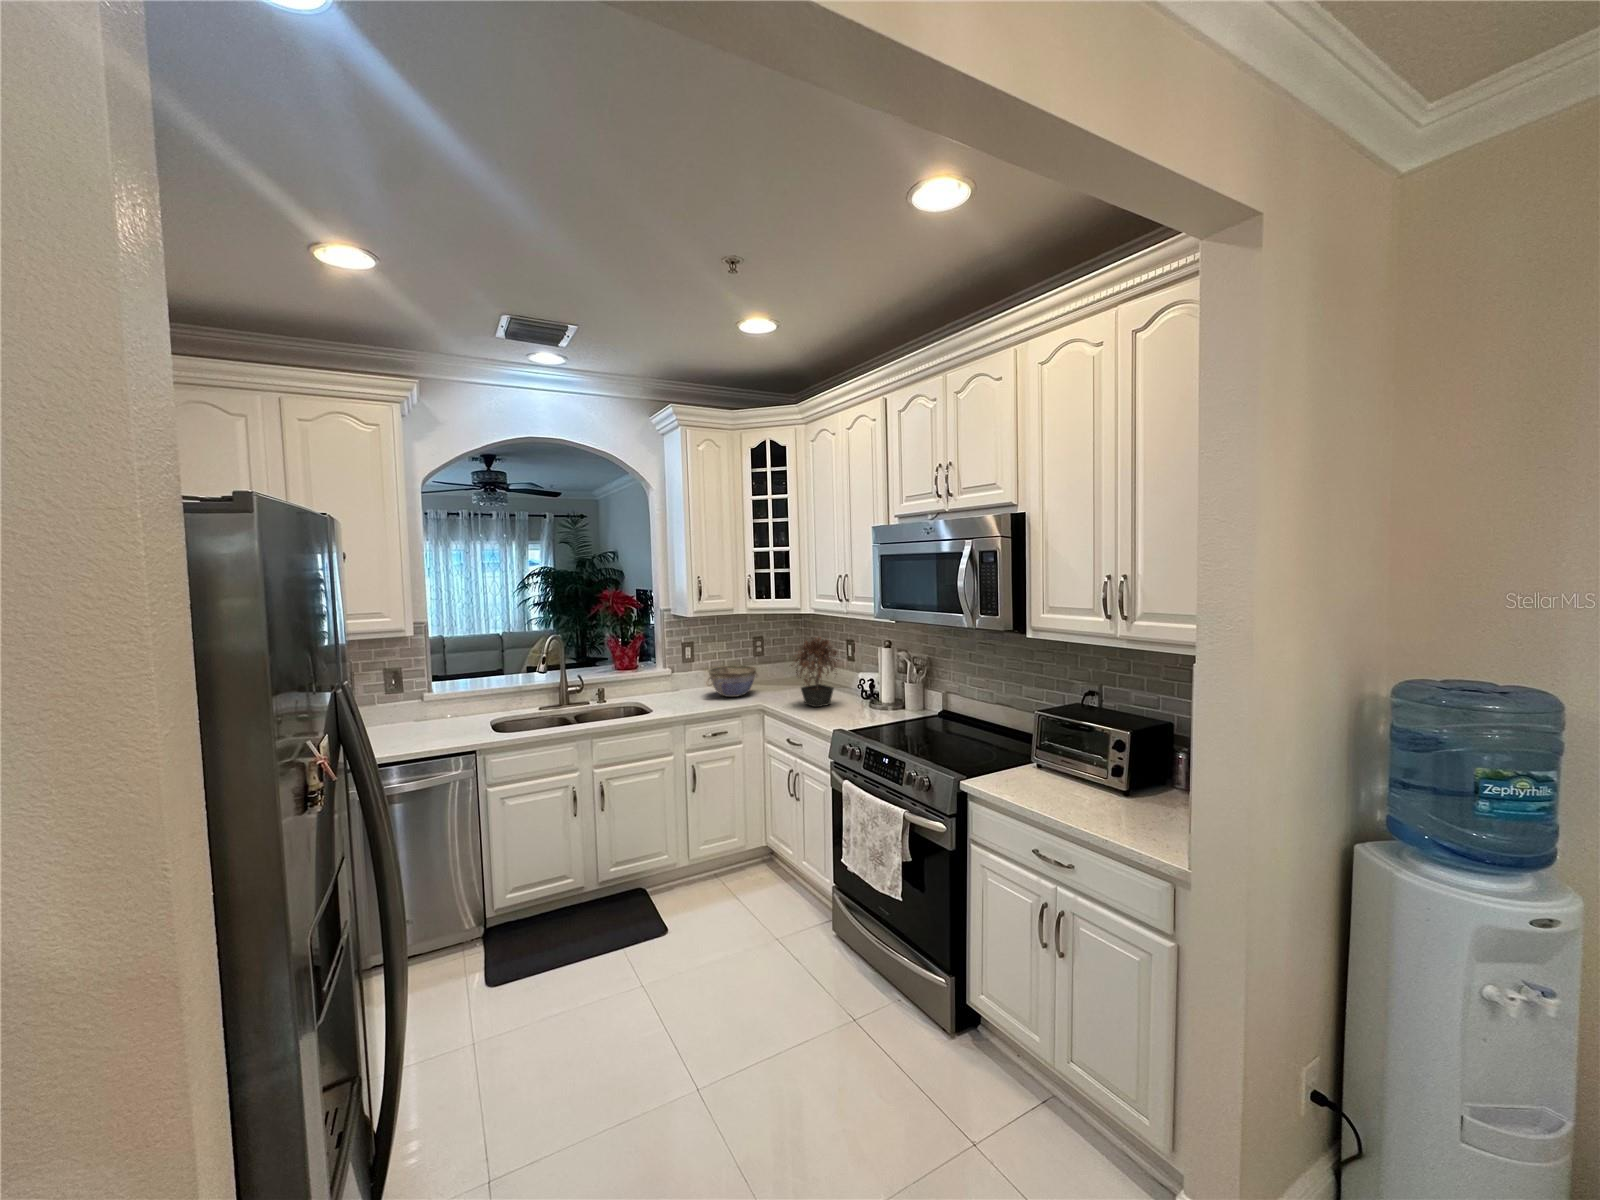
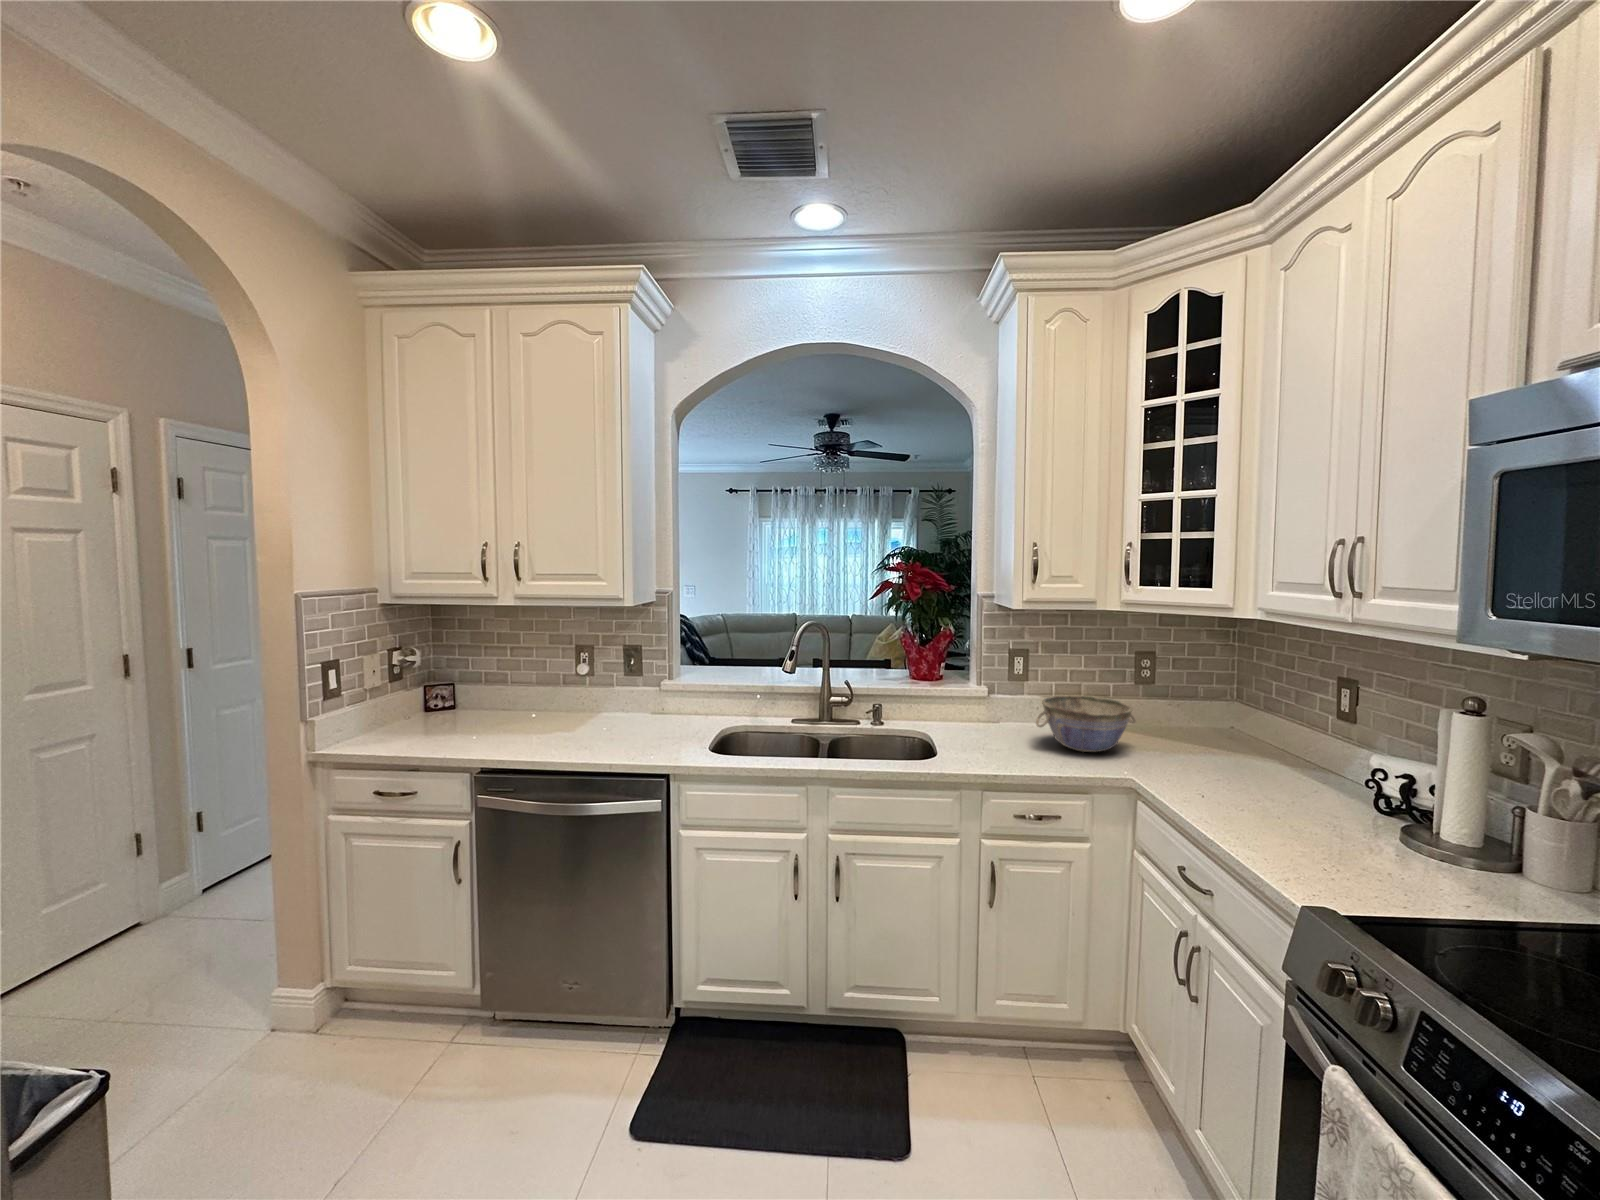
potted plant: present [791,637,839,707] -> none [1195,666,1329,815]

